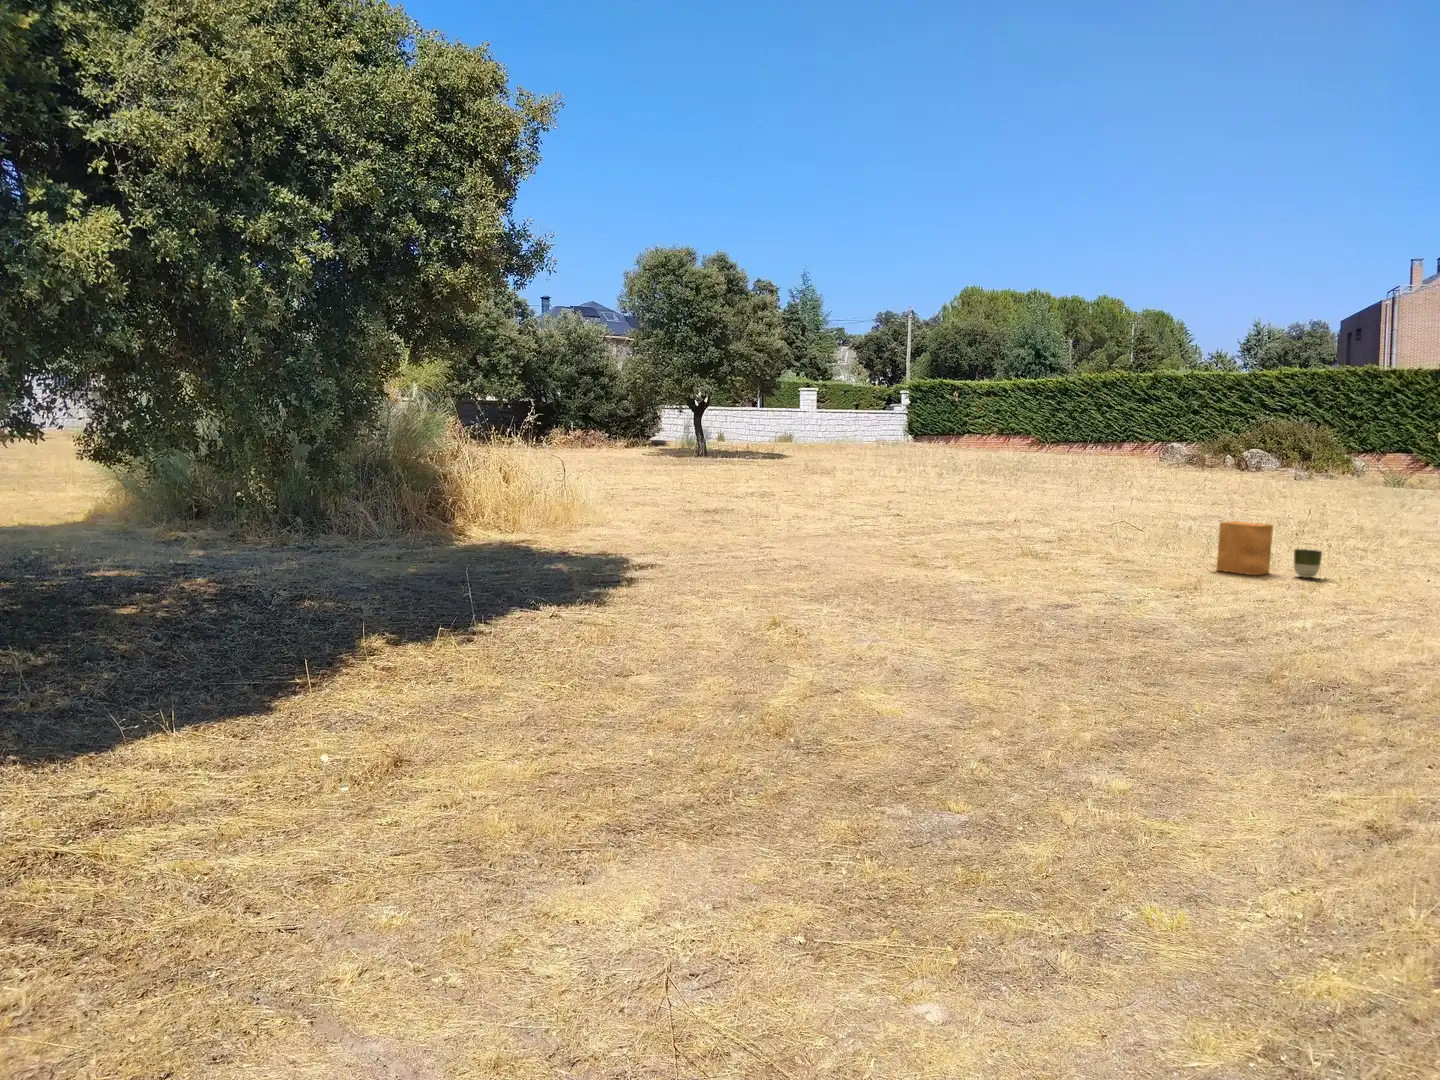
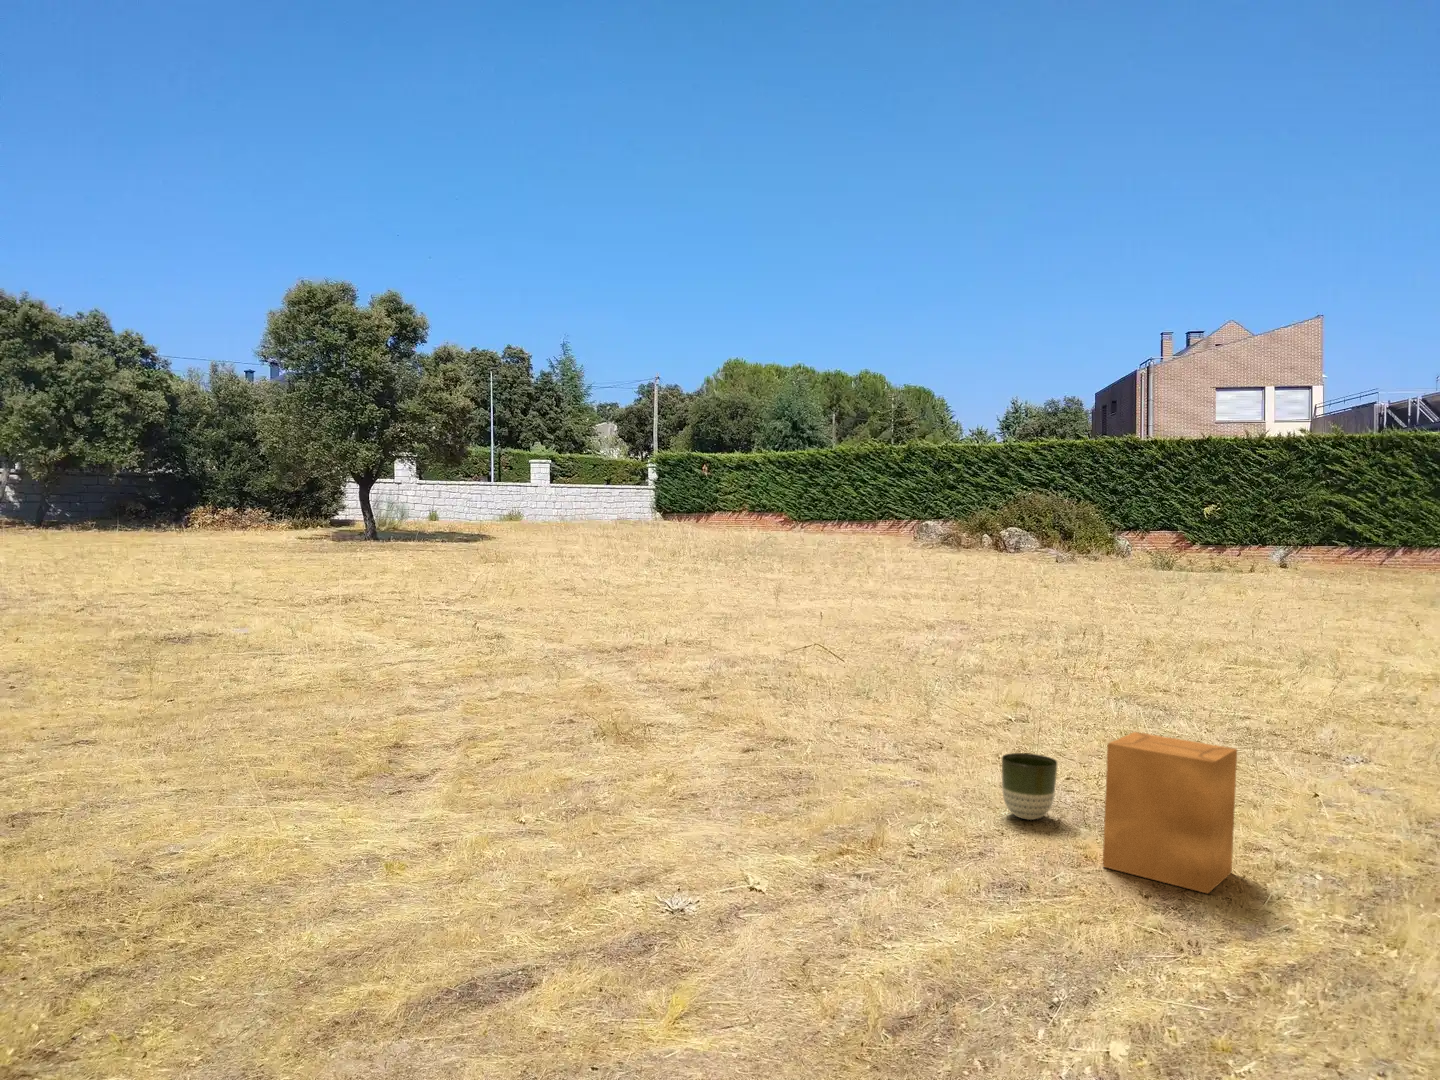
cardboard box: present [1217,521,1273,575] -> present [1103,732,1237,893]

